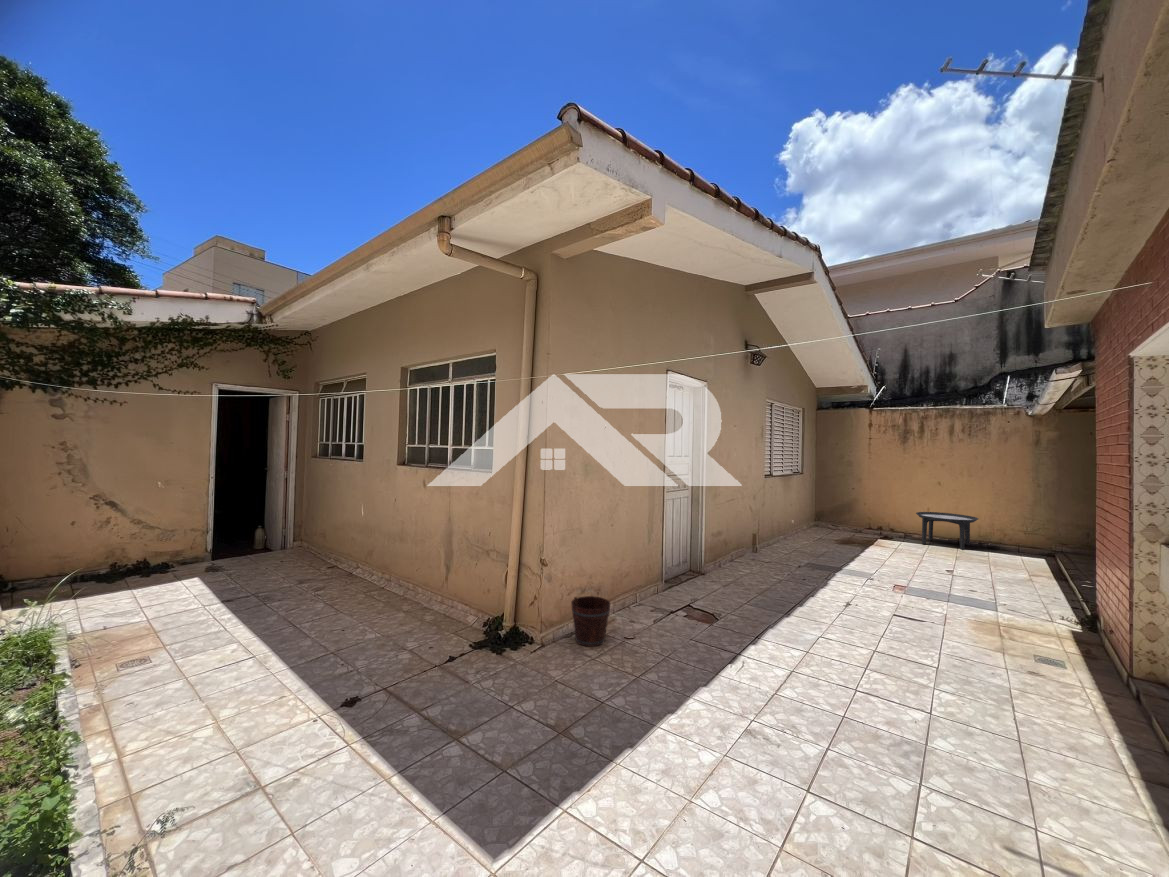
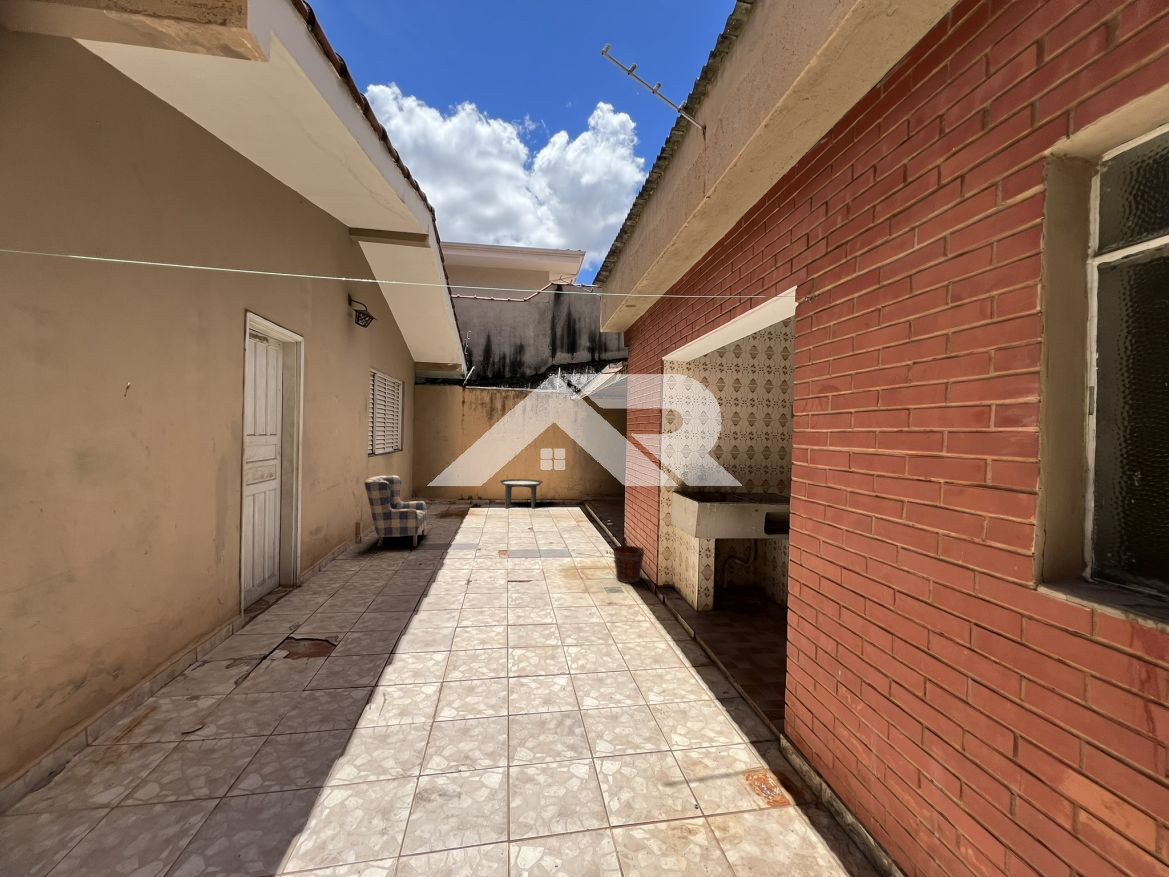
chair: none [761,495,821,564] -> present [364,476,427,547]
bucket: present [571,596,610,647] -> present [613,546,644,583]

